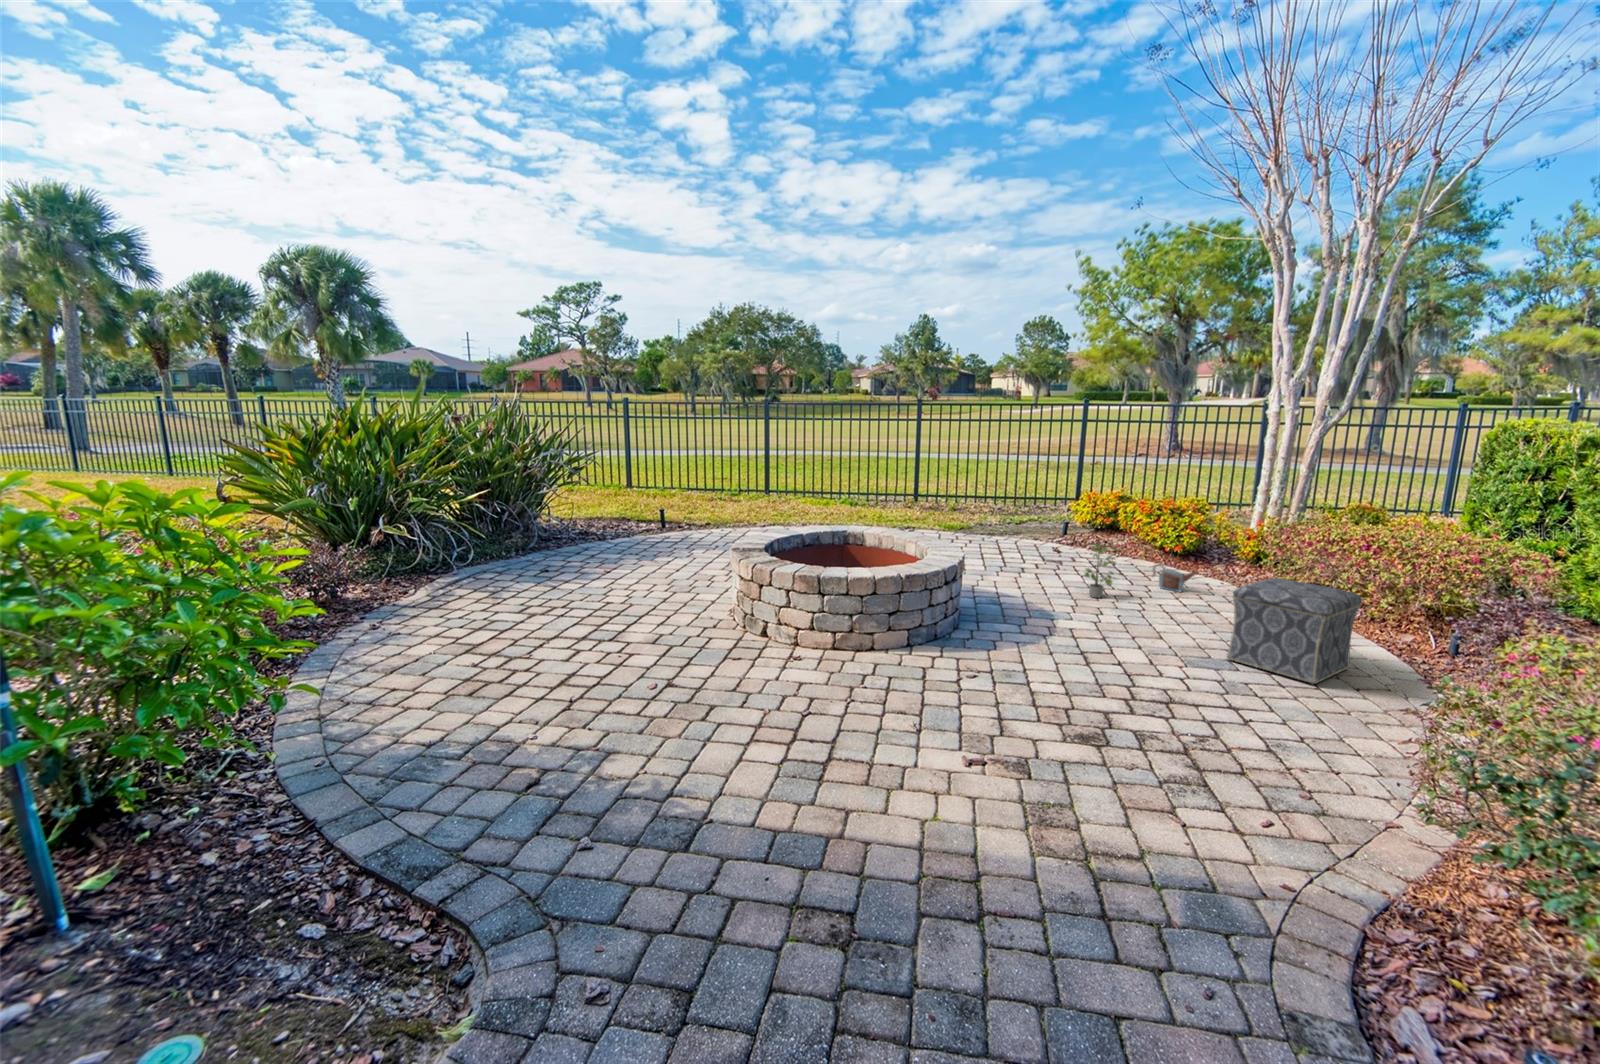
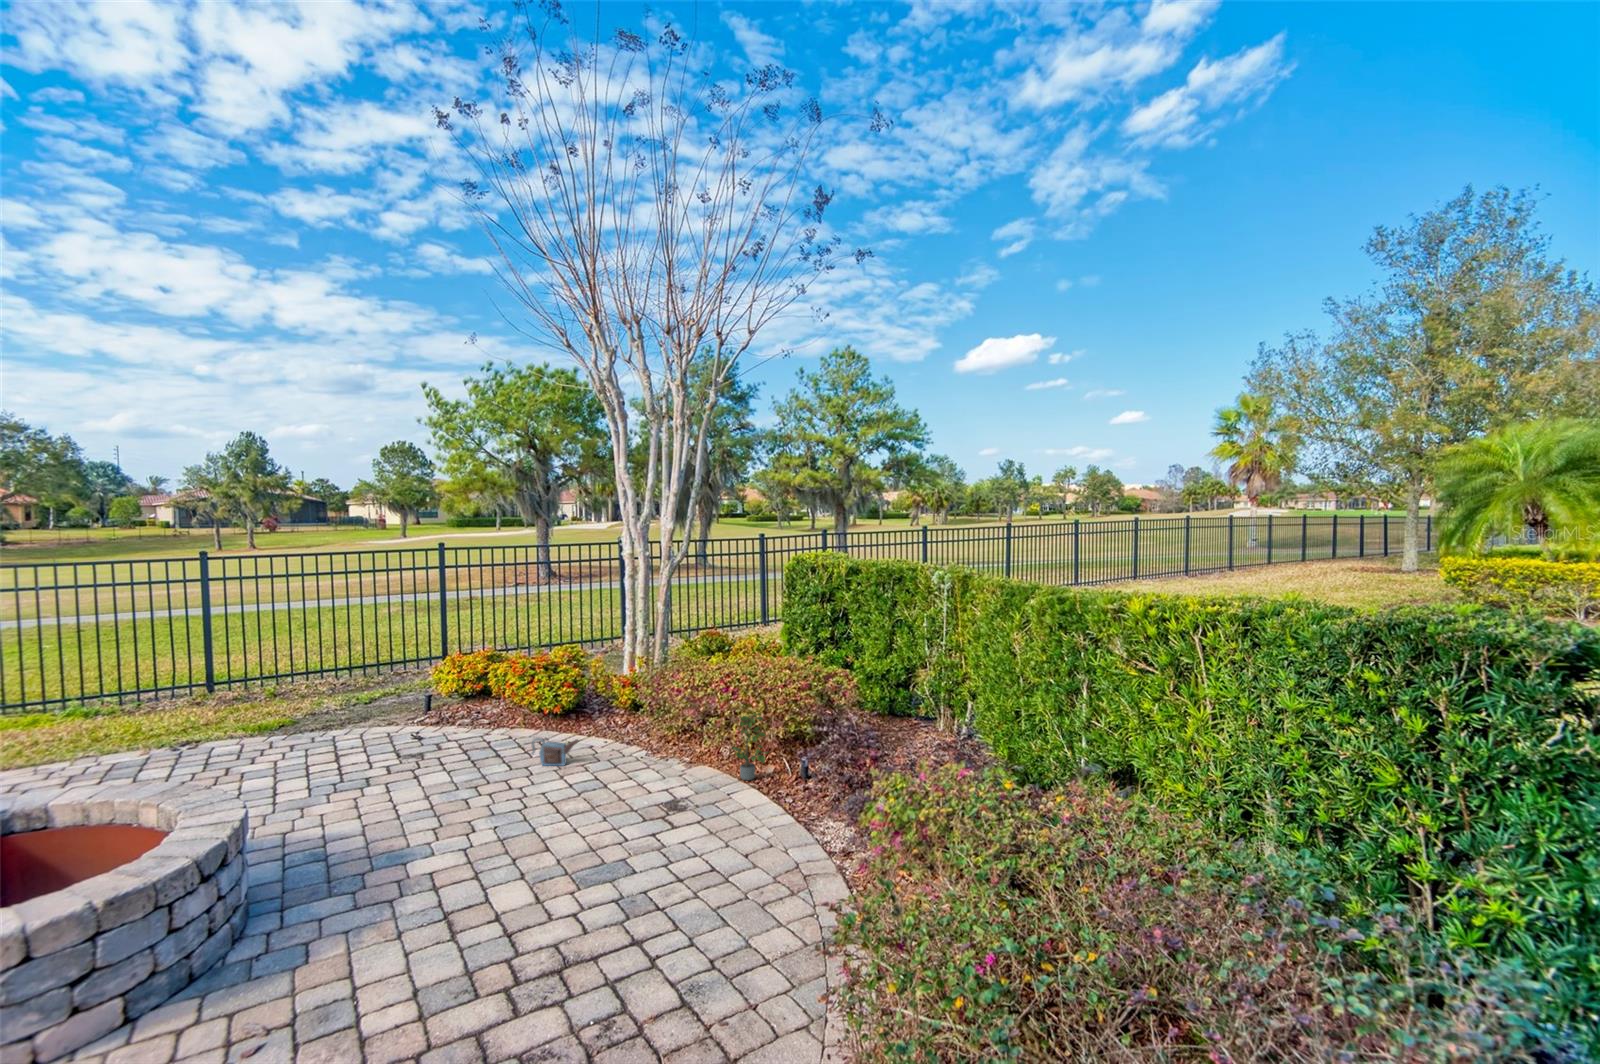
potted plant: present [1085,543,1116,598] -> present [733,713,768,780]
ottoman: present [1226,578,1362,684] -> none [614,741,727,853]

